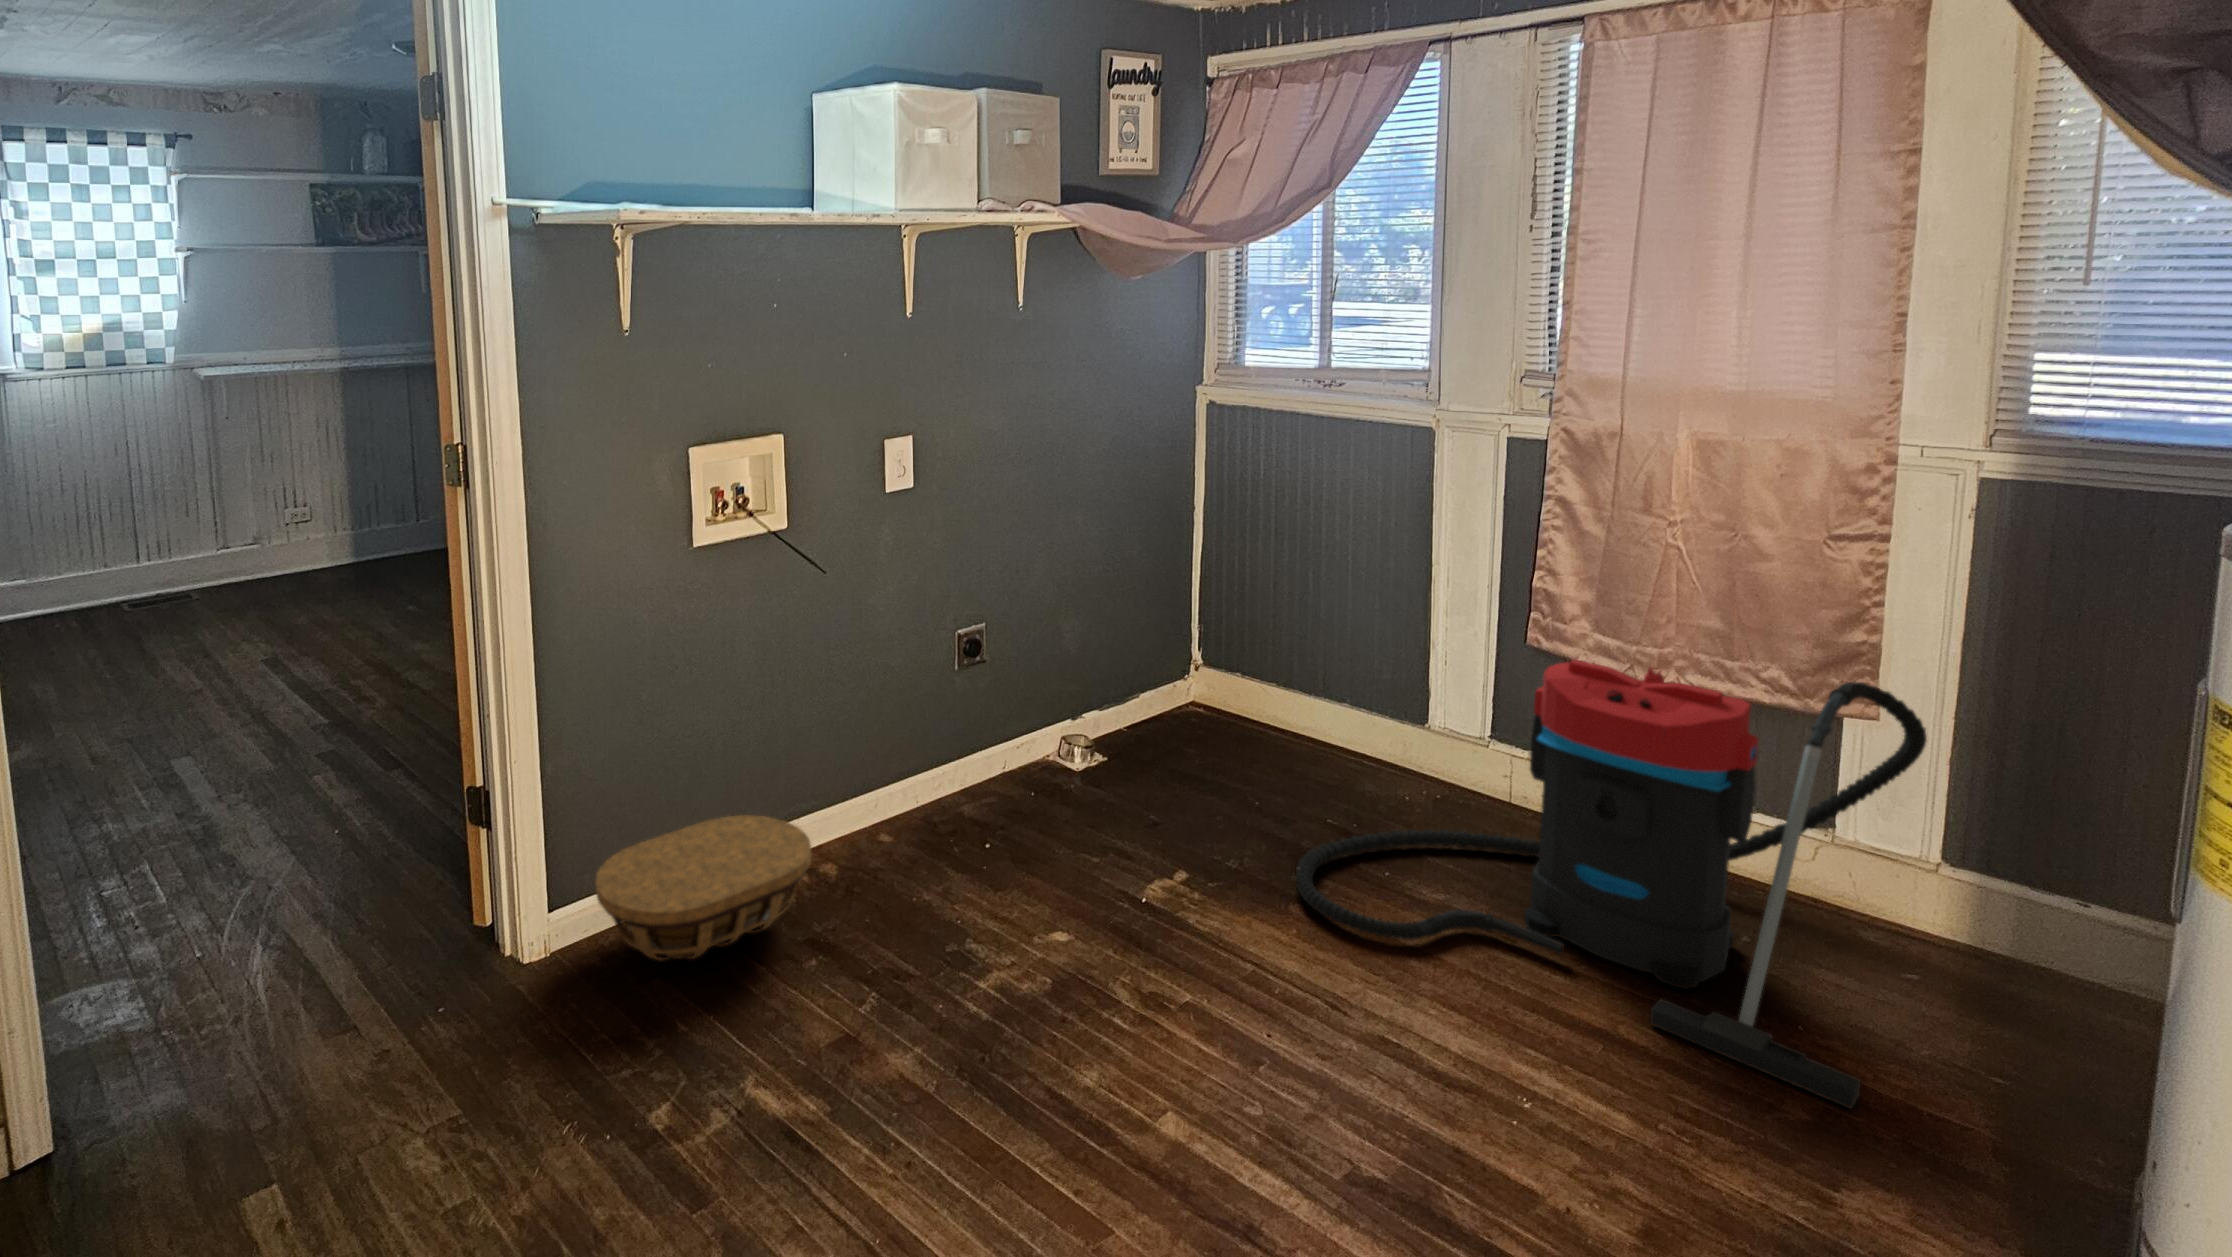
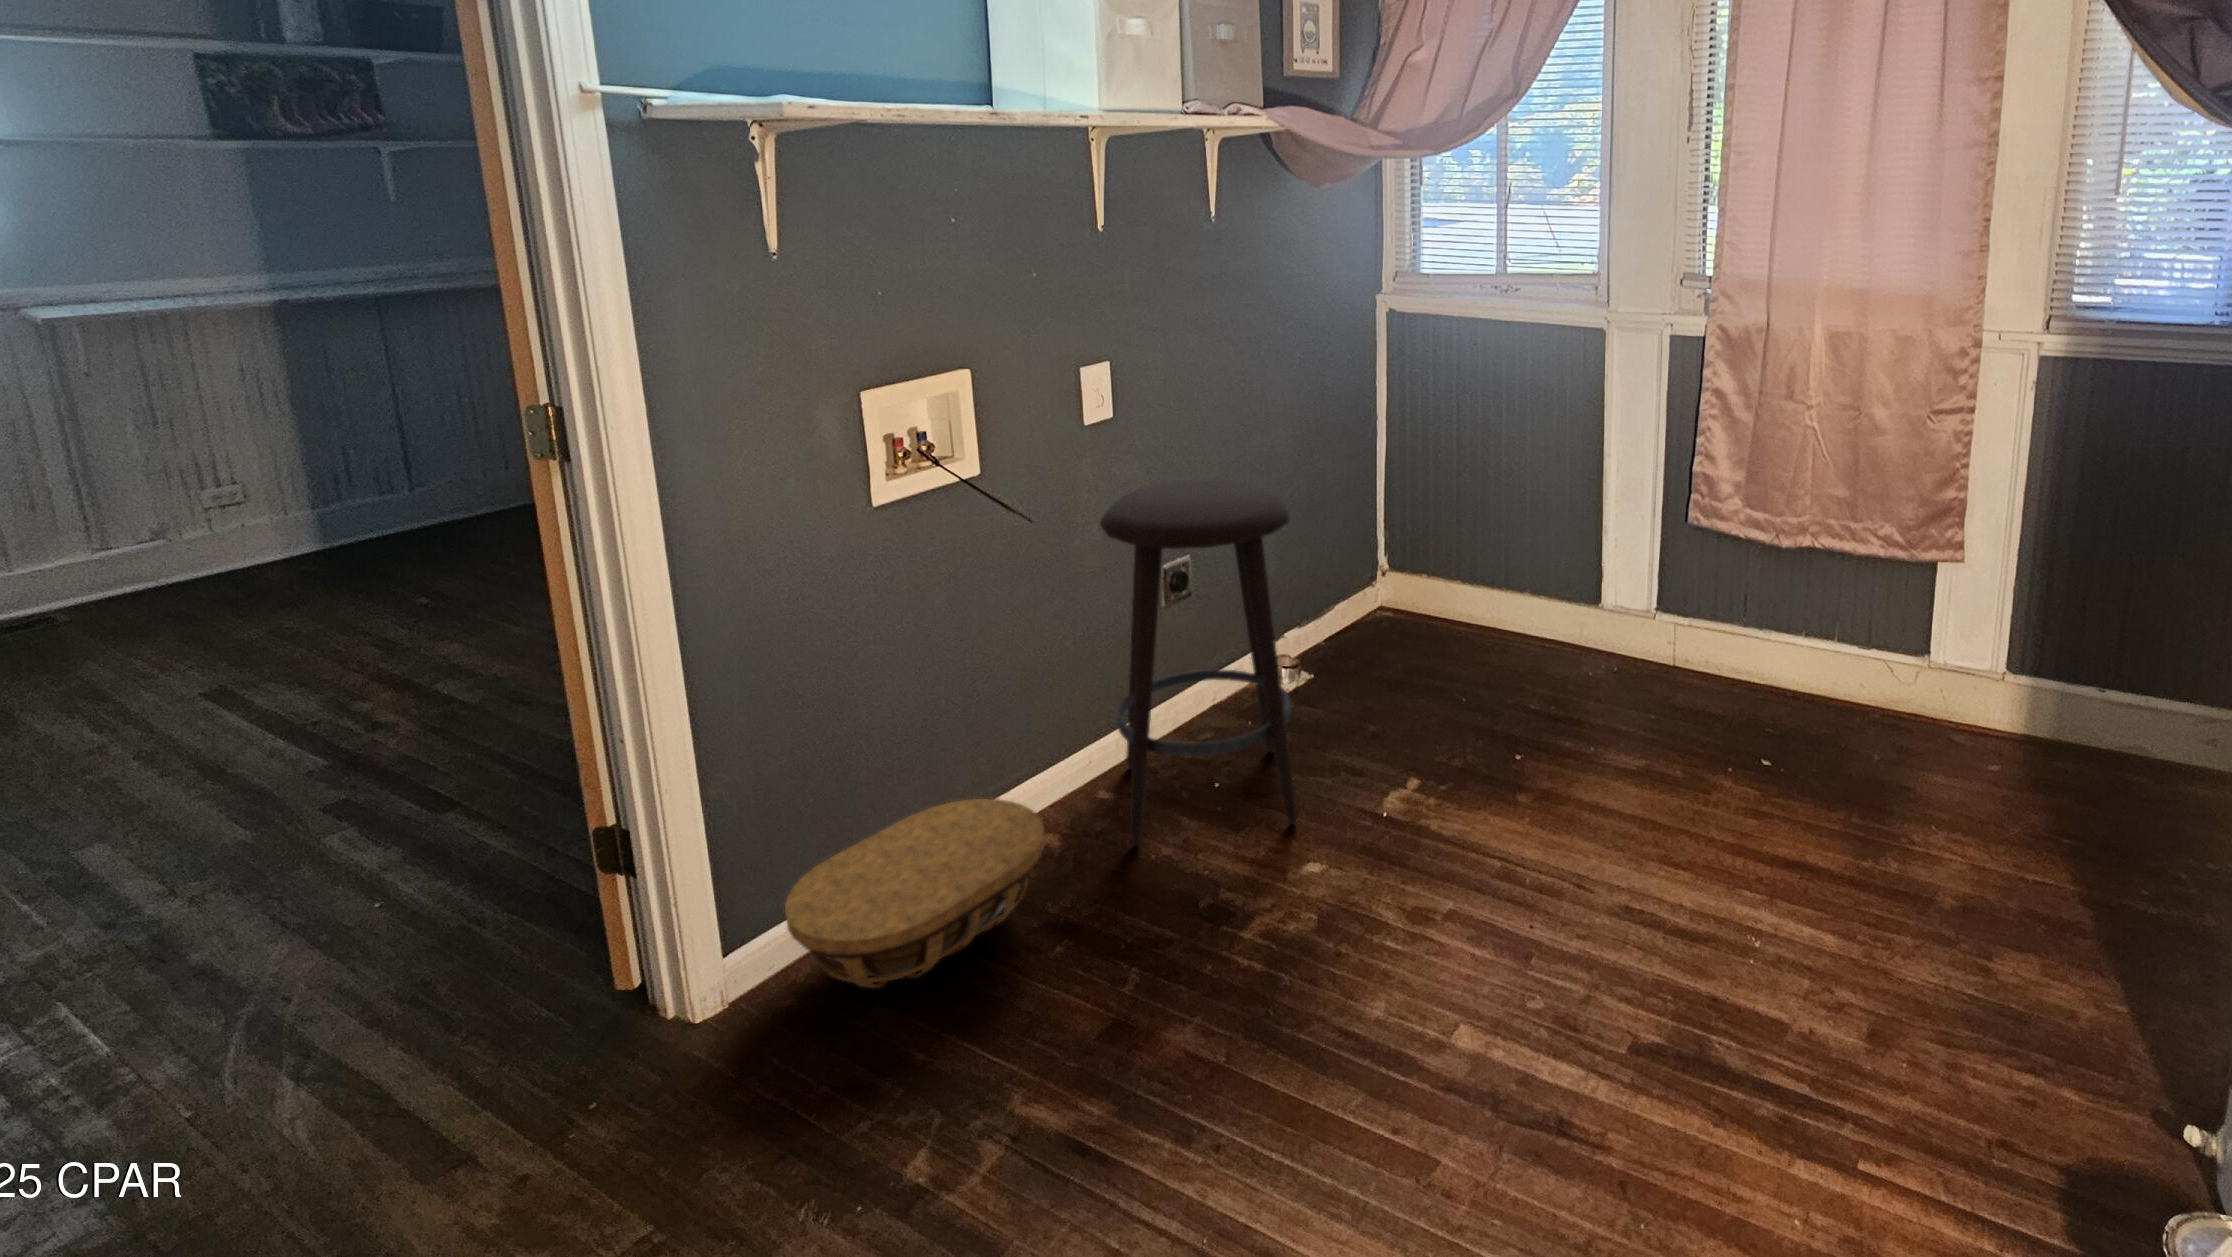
stool: none [887,551,1063,894] -> present [1100,480,1297,846]
vacuum cleaner: present [1296,660,1927,1108] -> none [1520,531,1999,887]

